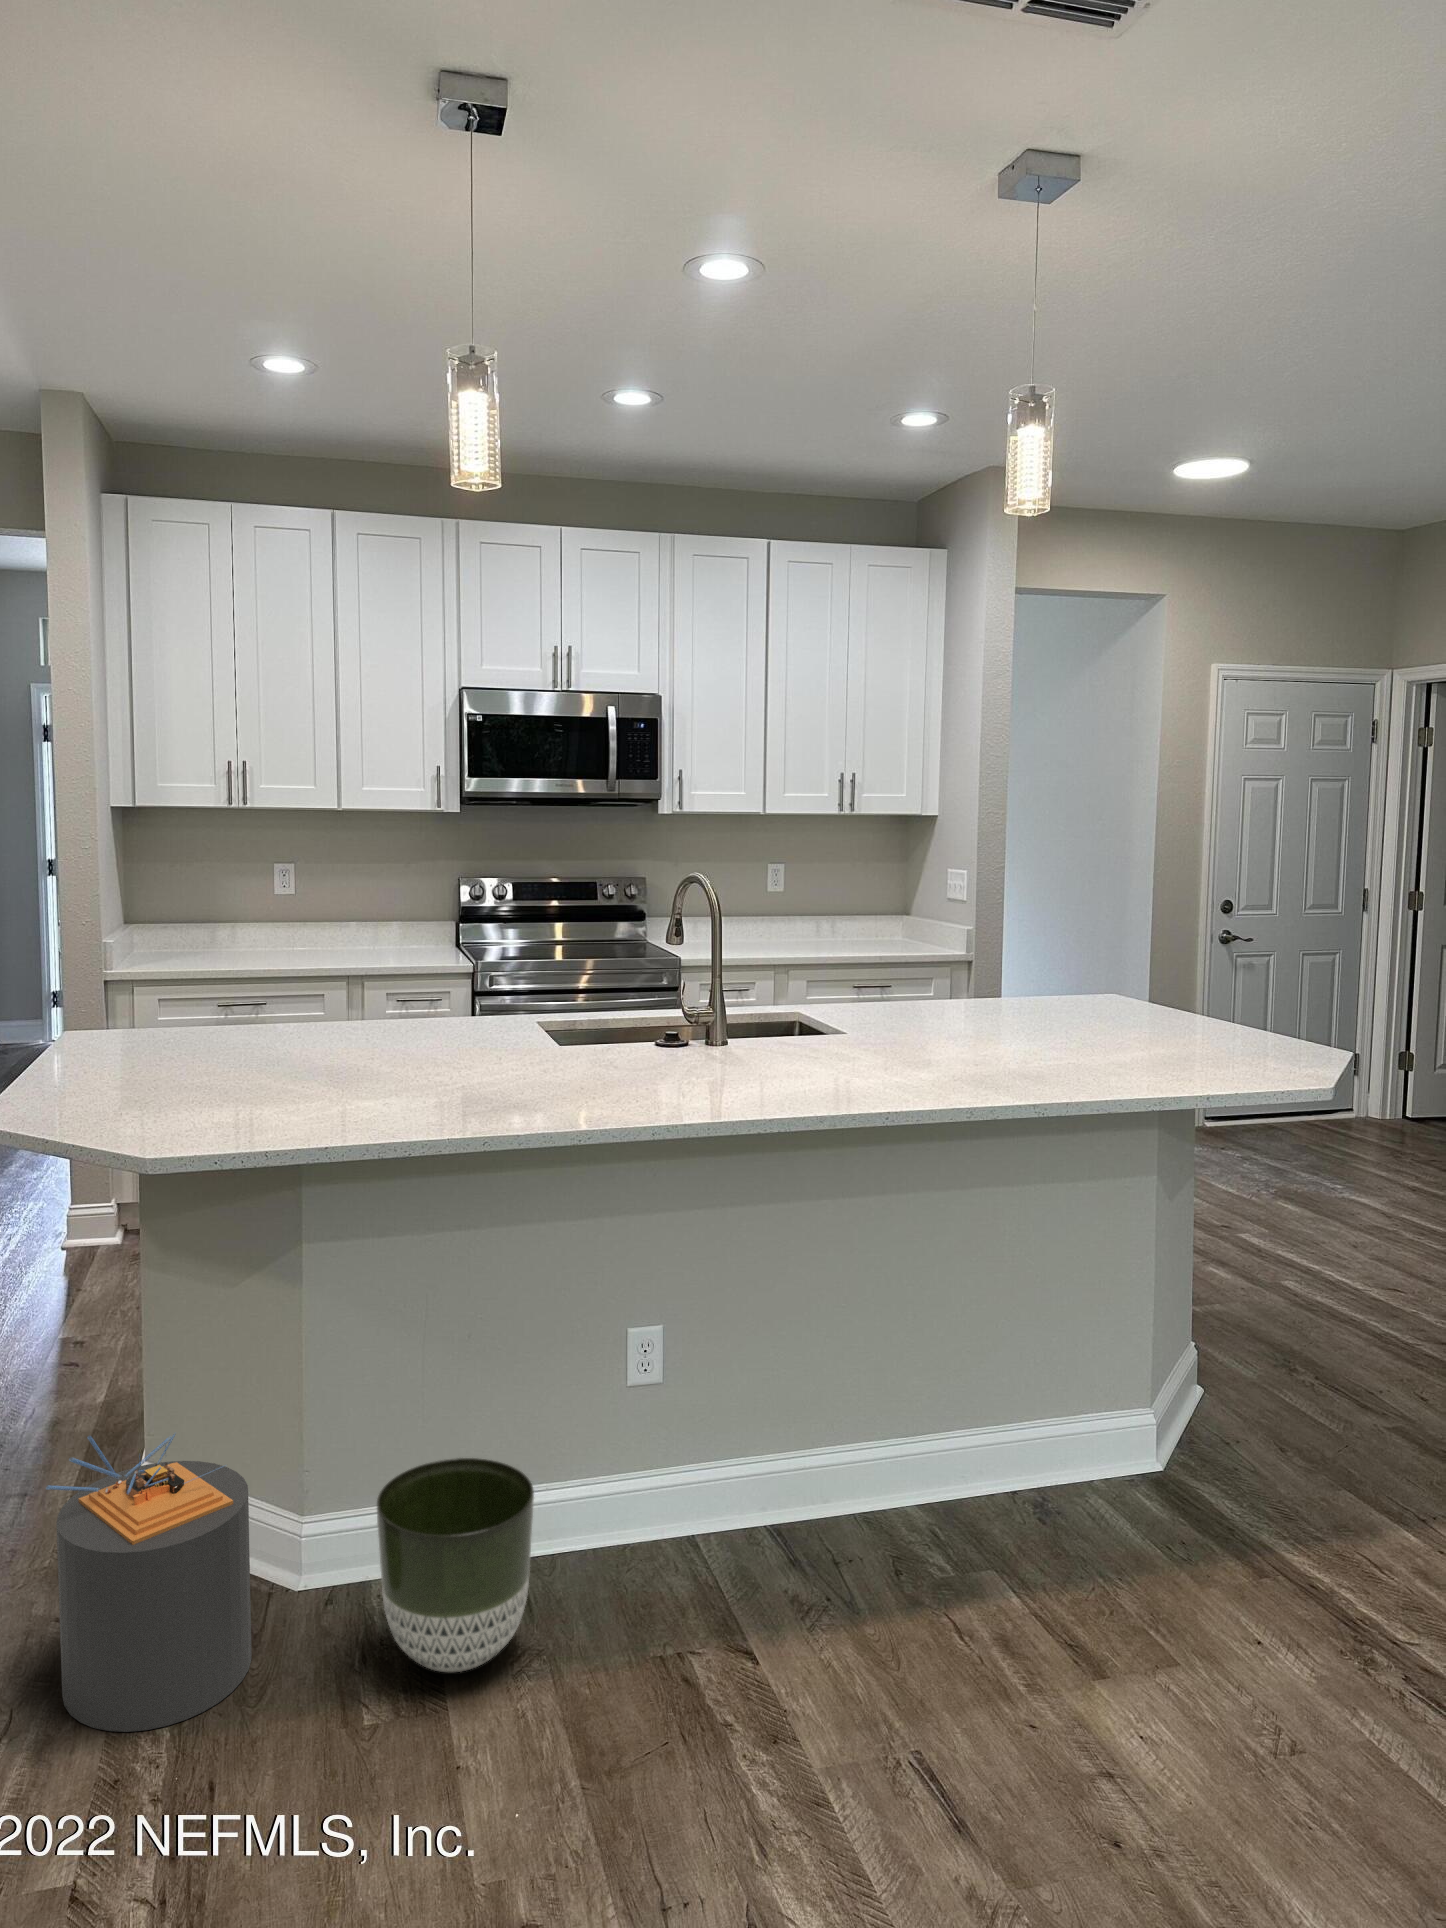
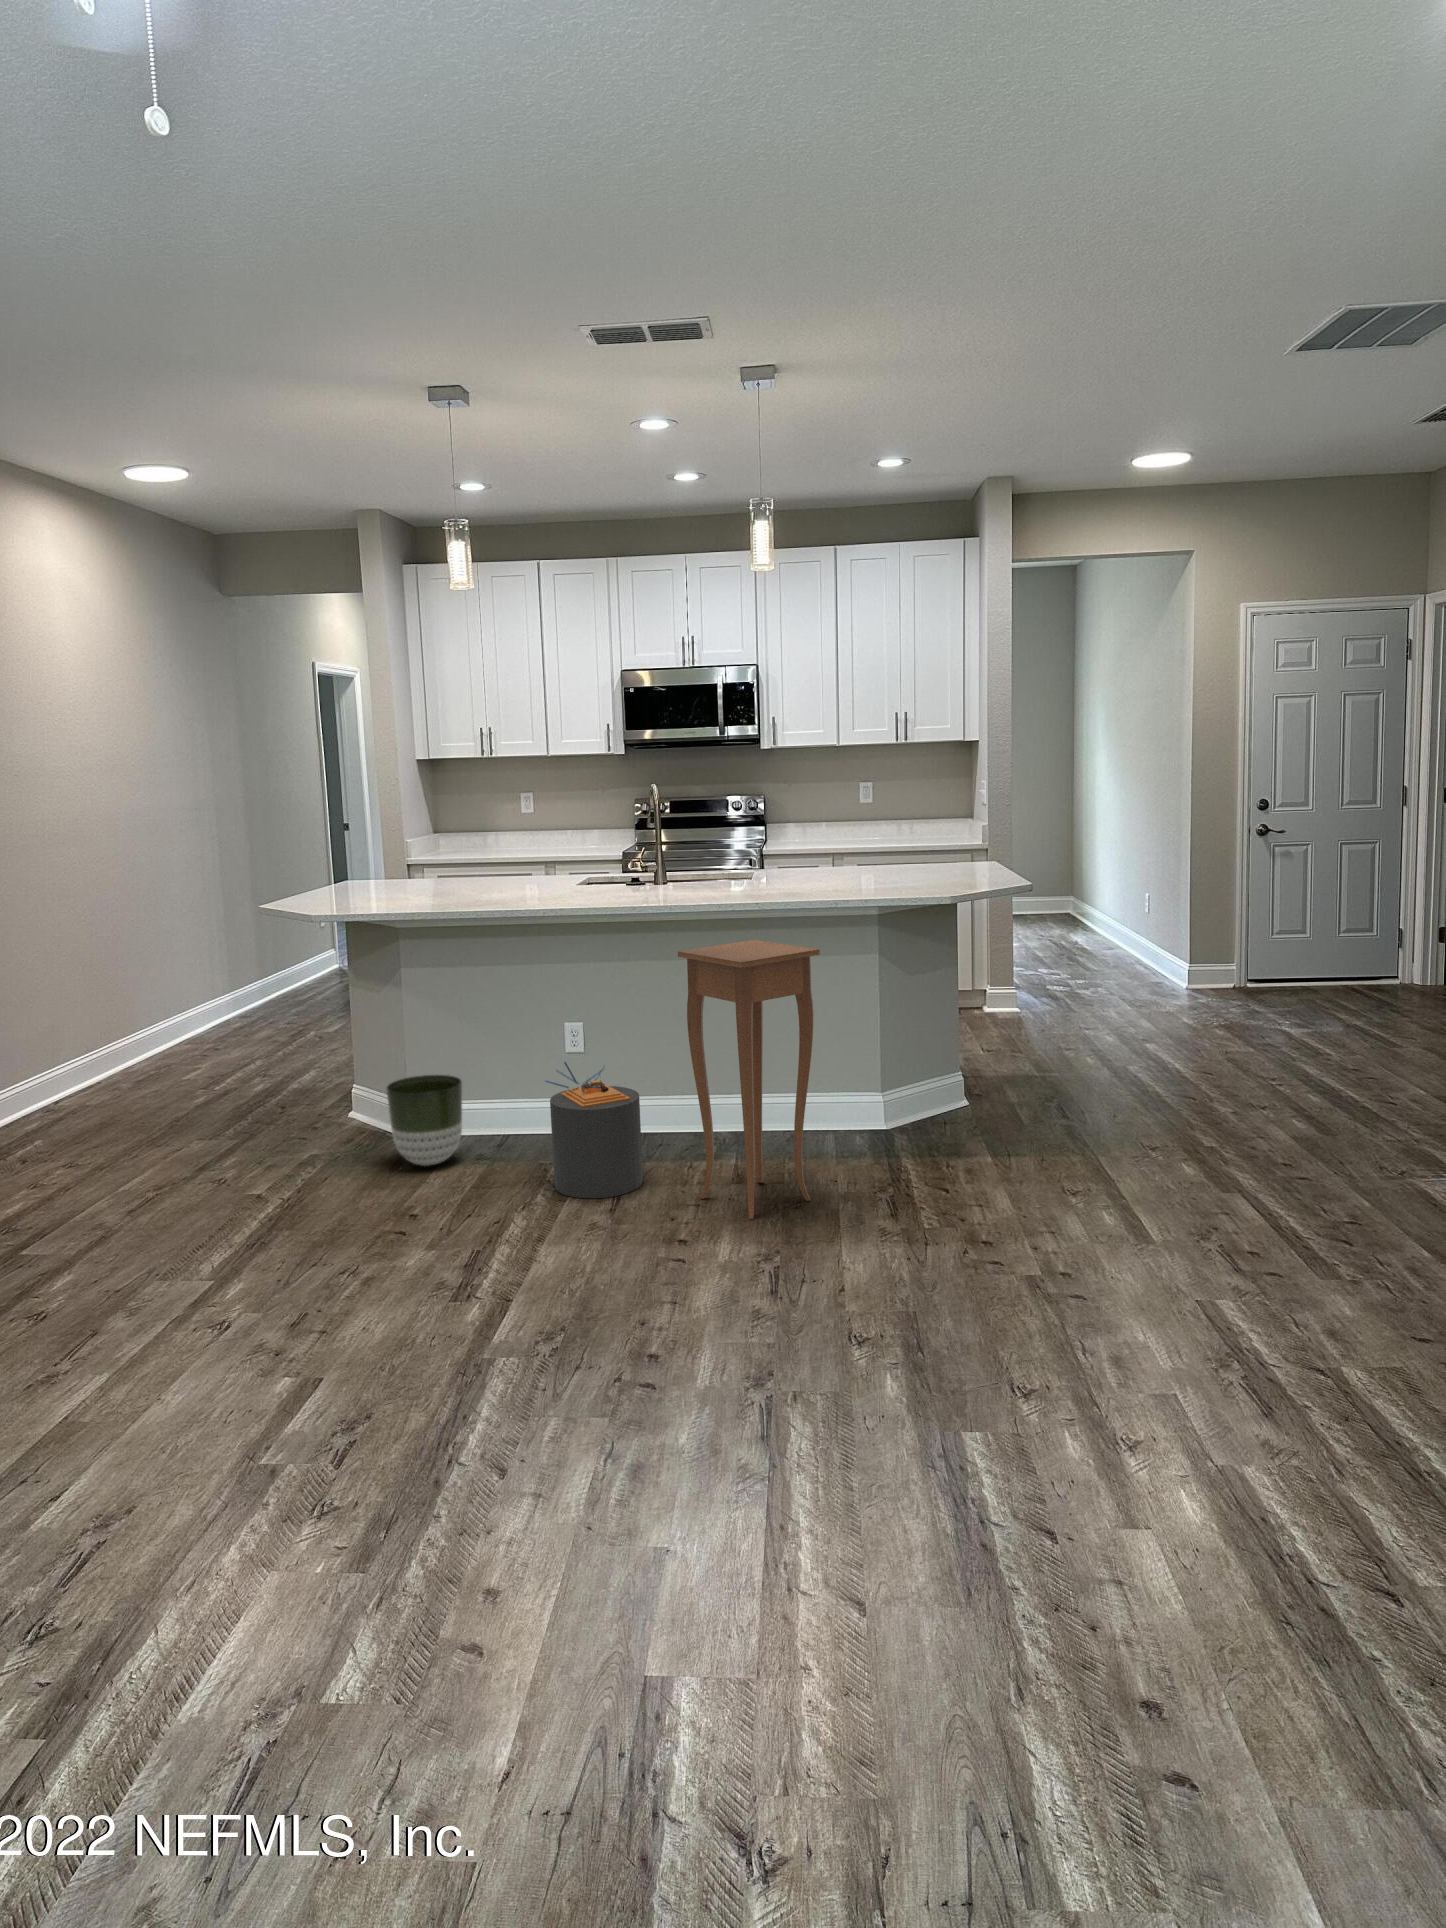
side table: none [1092,1179,1333,1752] -> present [678,940,820,1219]
trash can: present [47,1434,252,1732] -> present [545,1062,643,1198]

